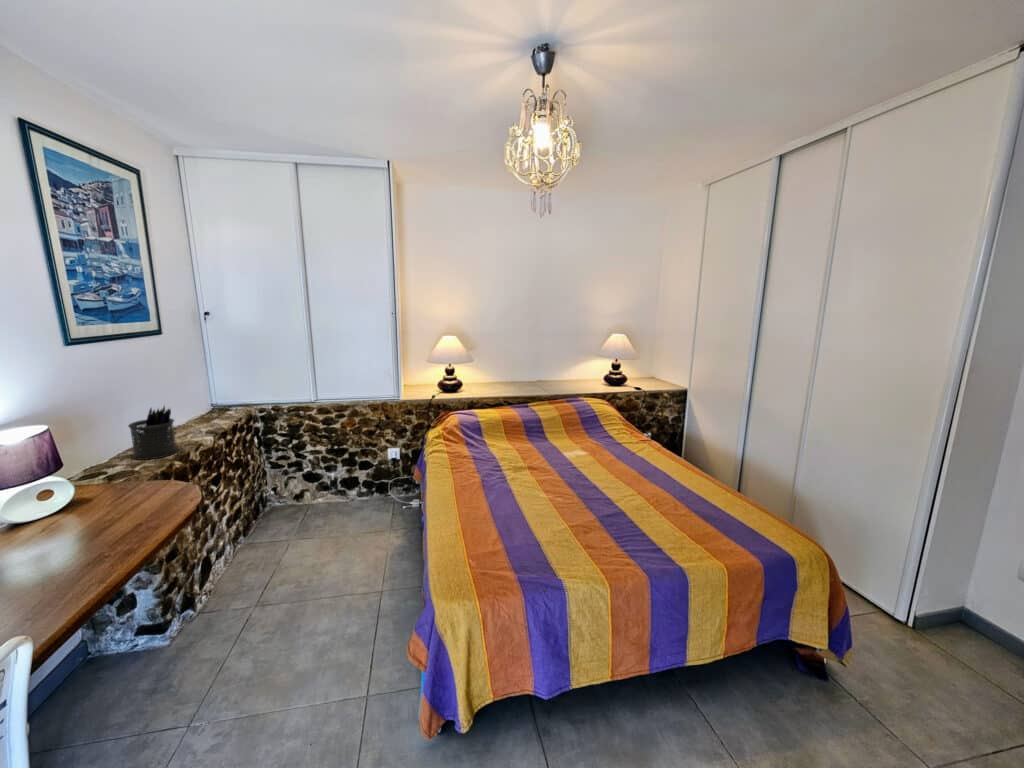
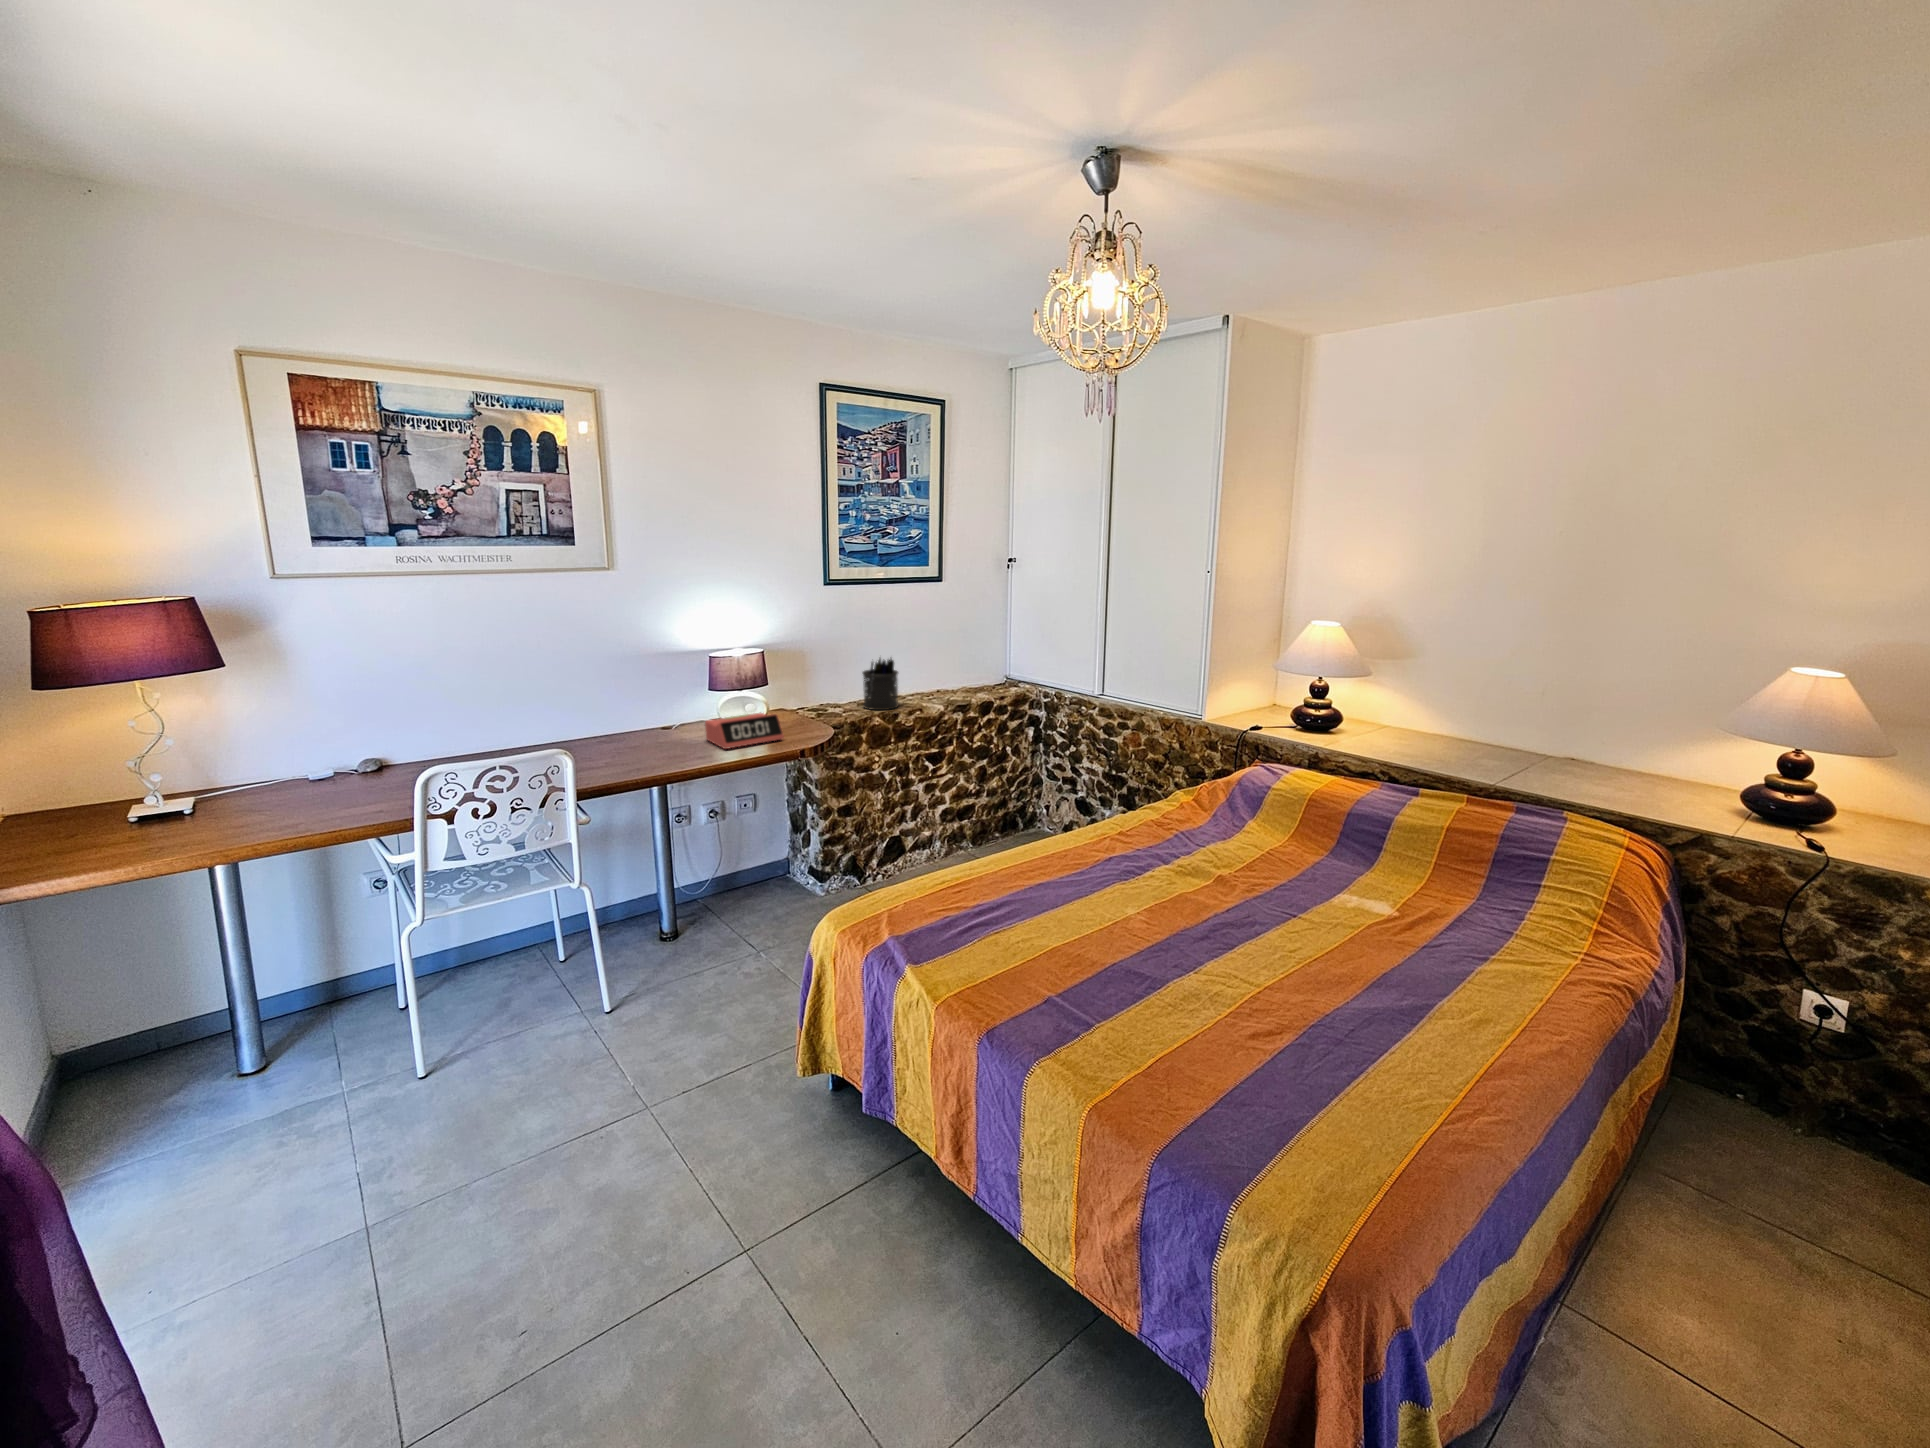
alarm clock: none [47,482,164,546] -> present [705,712,784,749]

